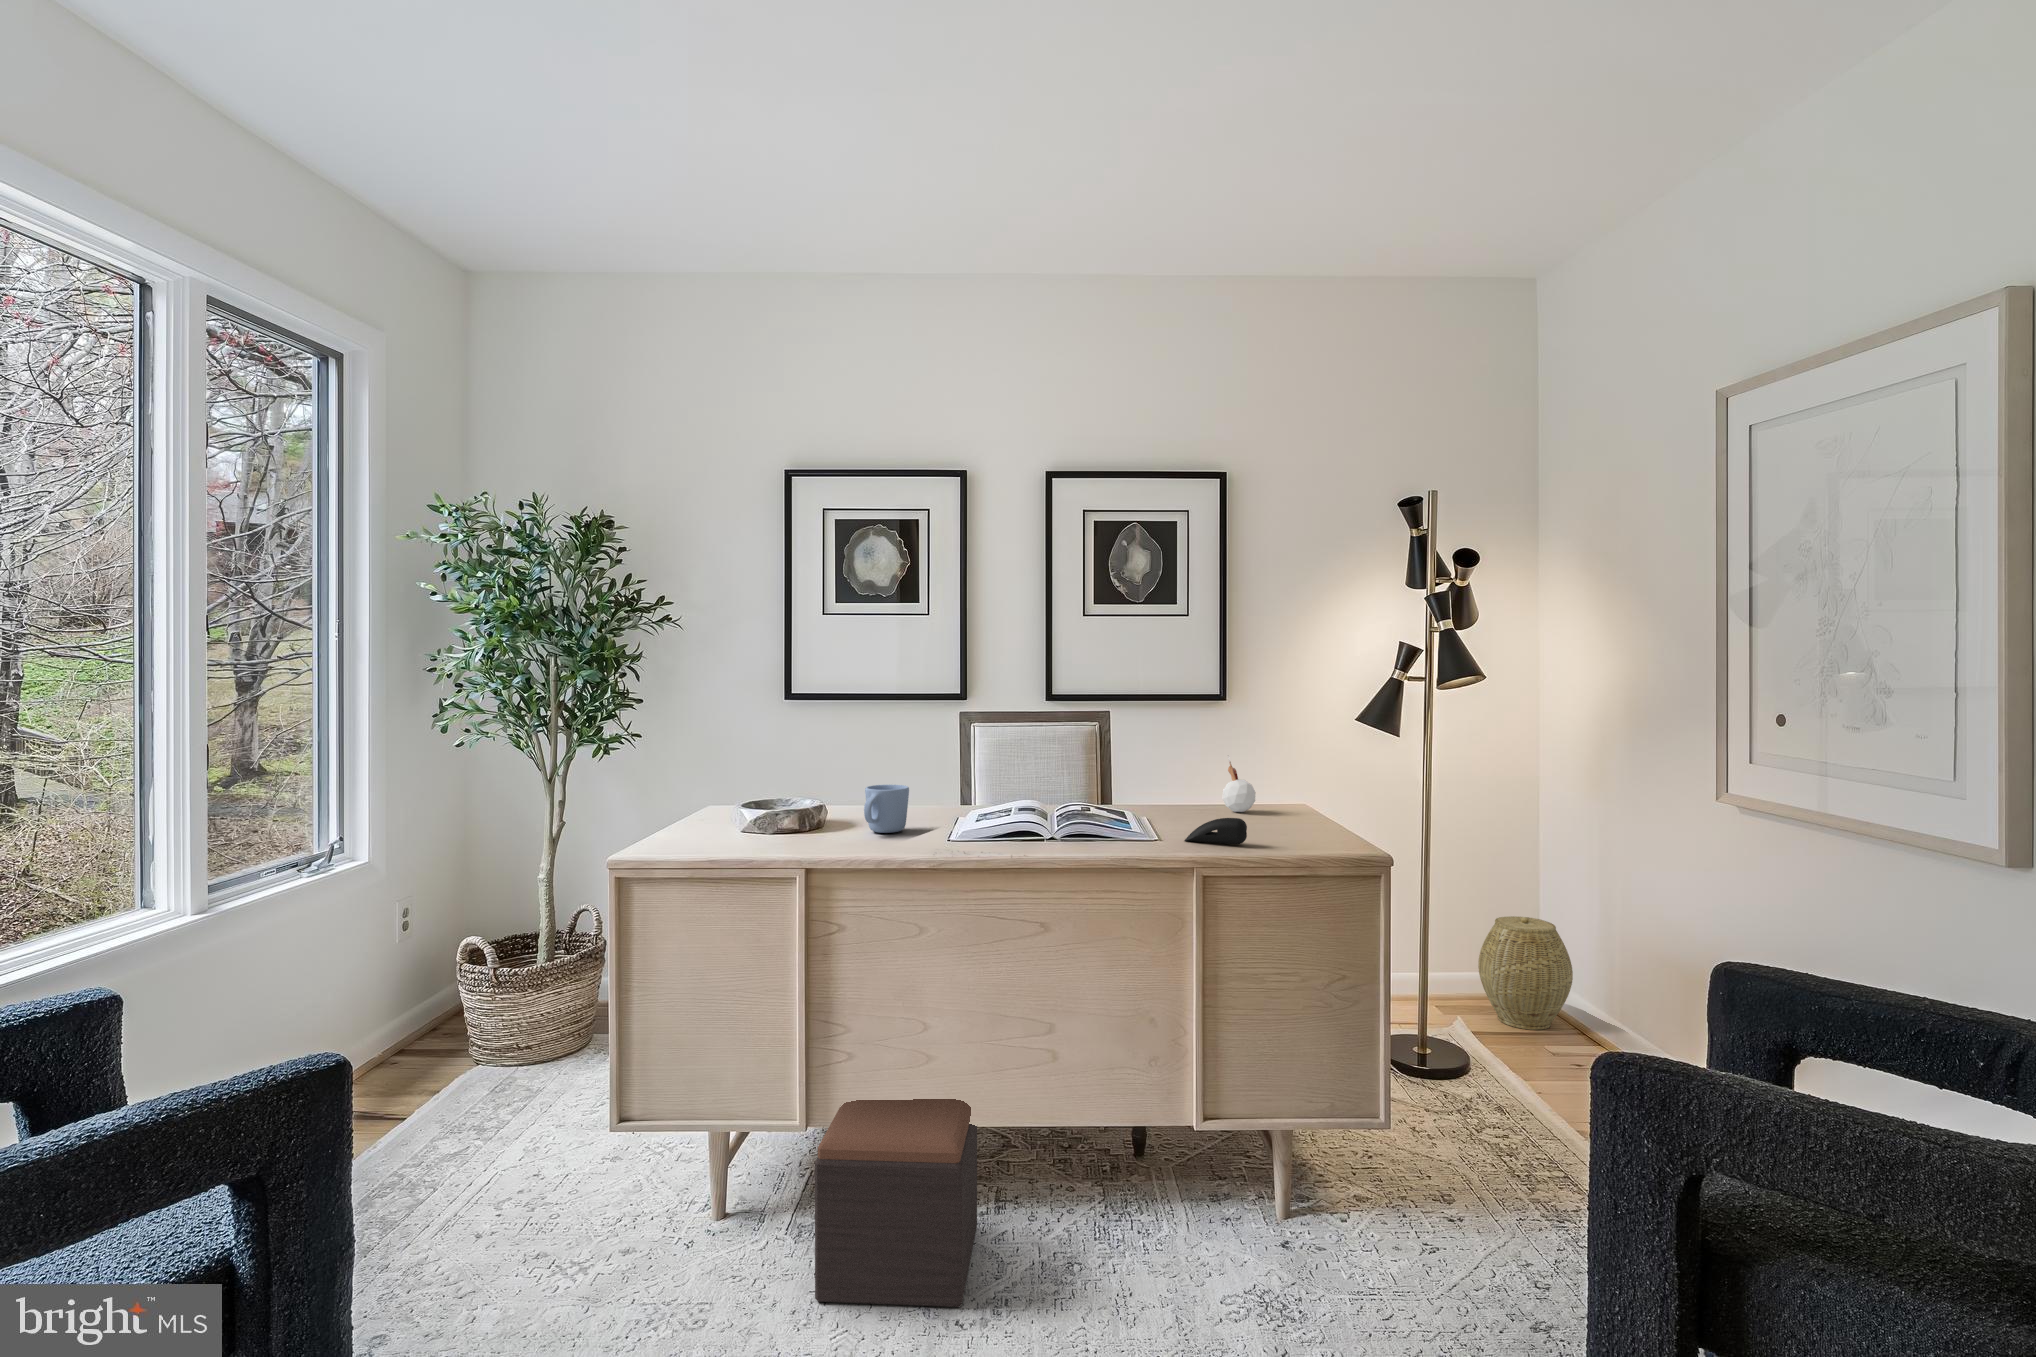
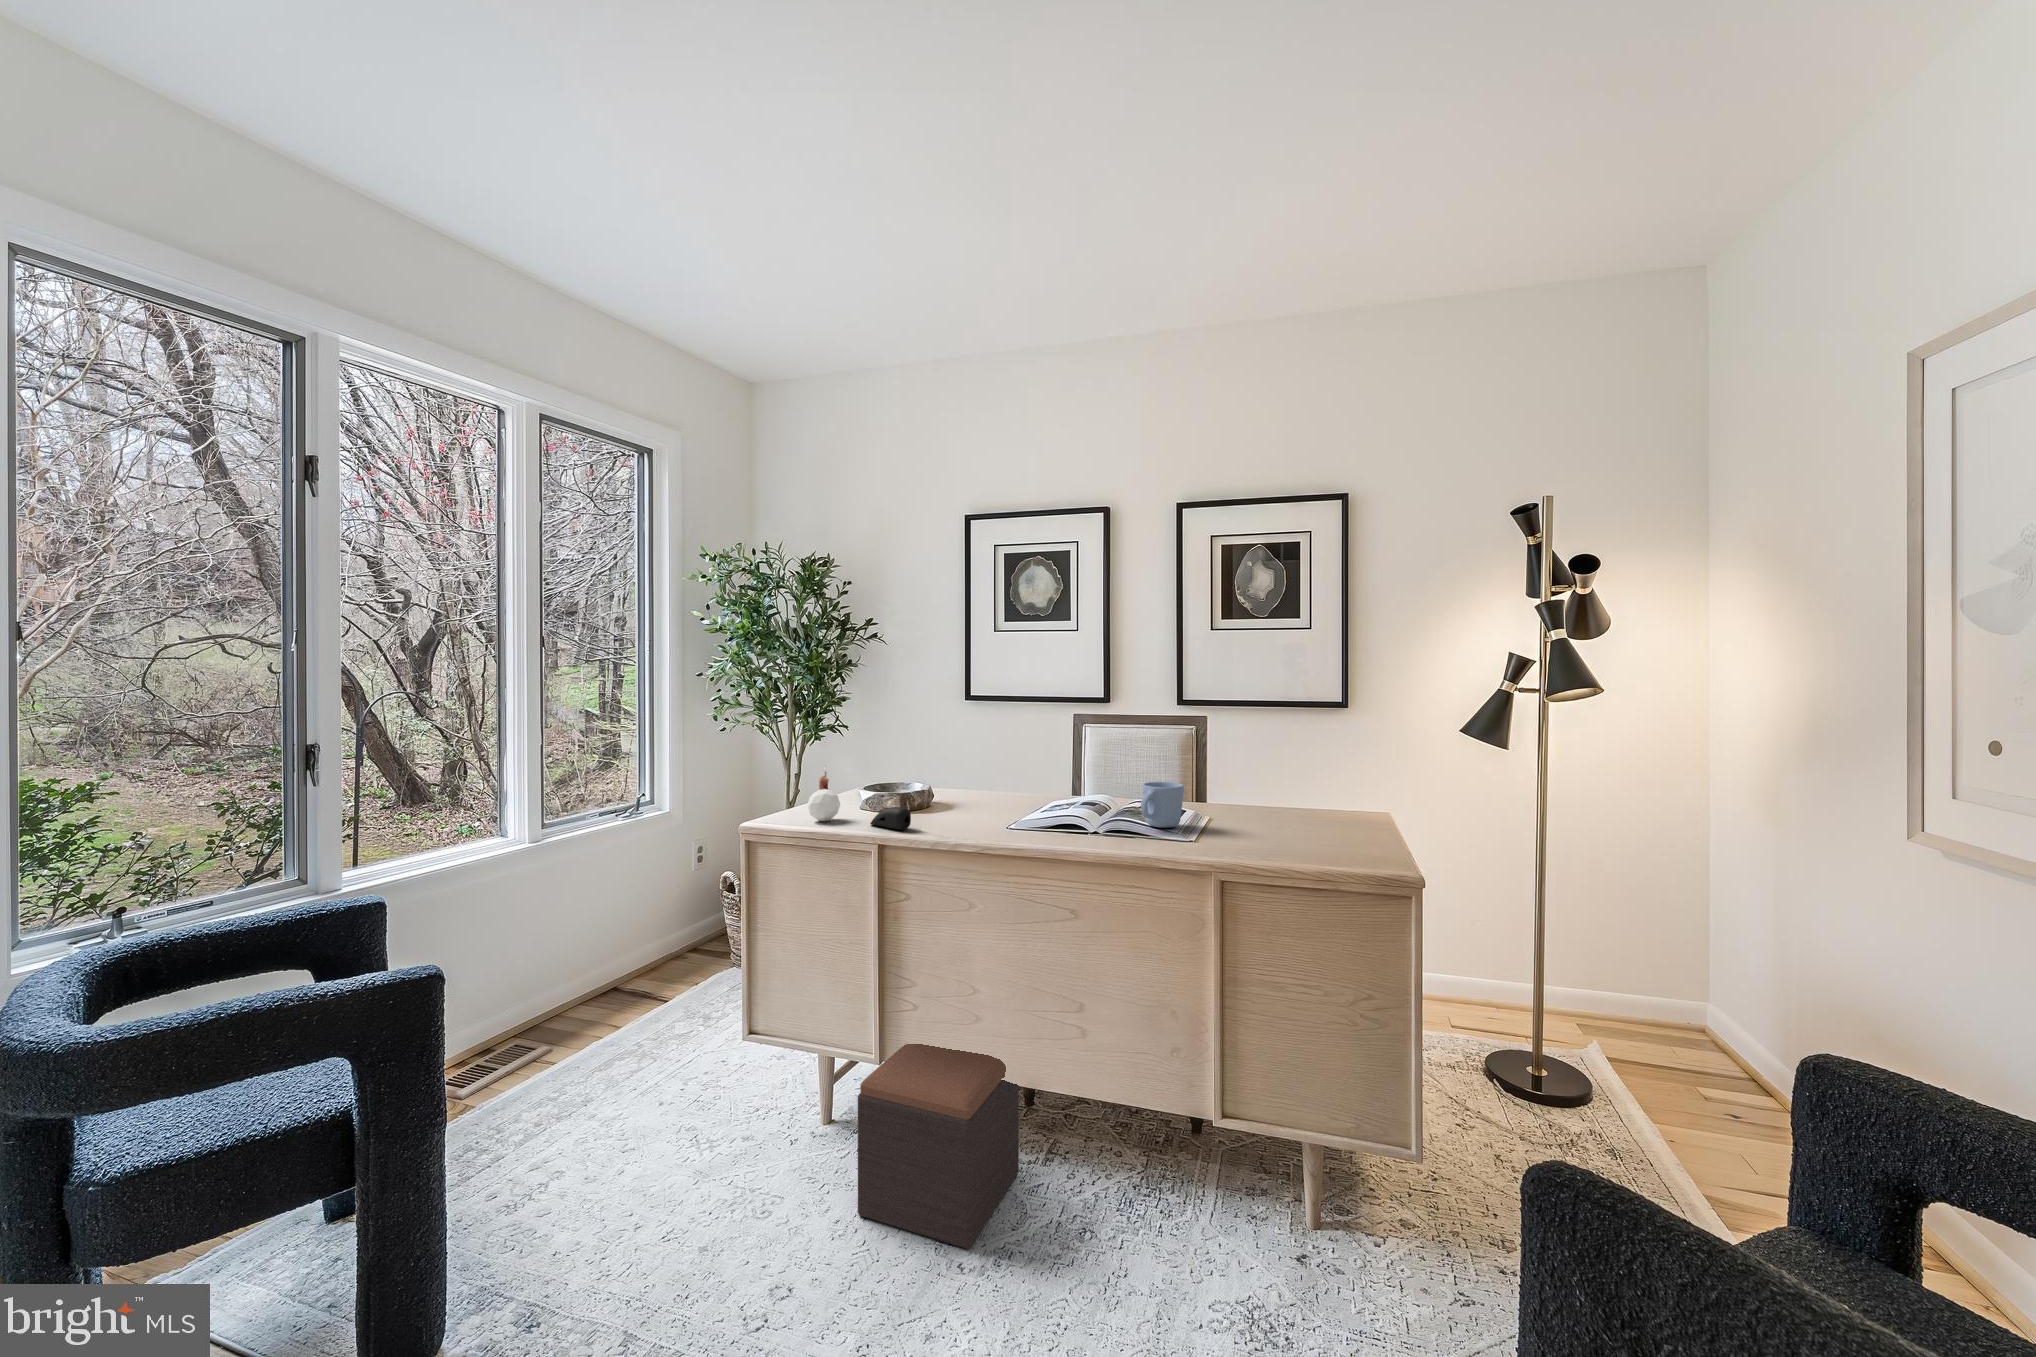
candle: present [1223,756,1256,812] -> present [807,770,840,821]
mug: present [864,785,909,833] -> present [1141,782,1184,828]
computer mouse: present [1185,818,1247,844] -> present [870,807,911,830]
woven basket: present [1478,916,1573,1030] -> none [1621,940,1738,1066]

